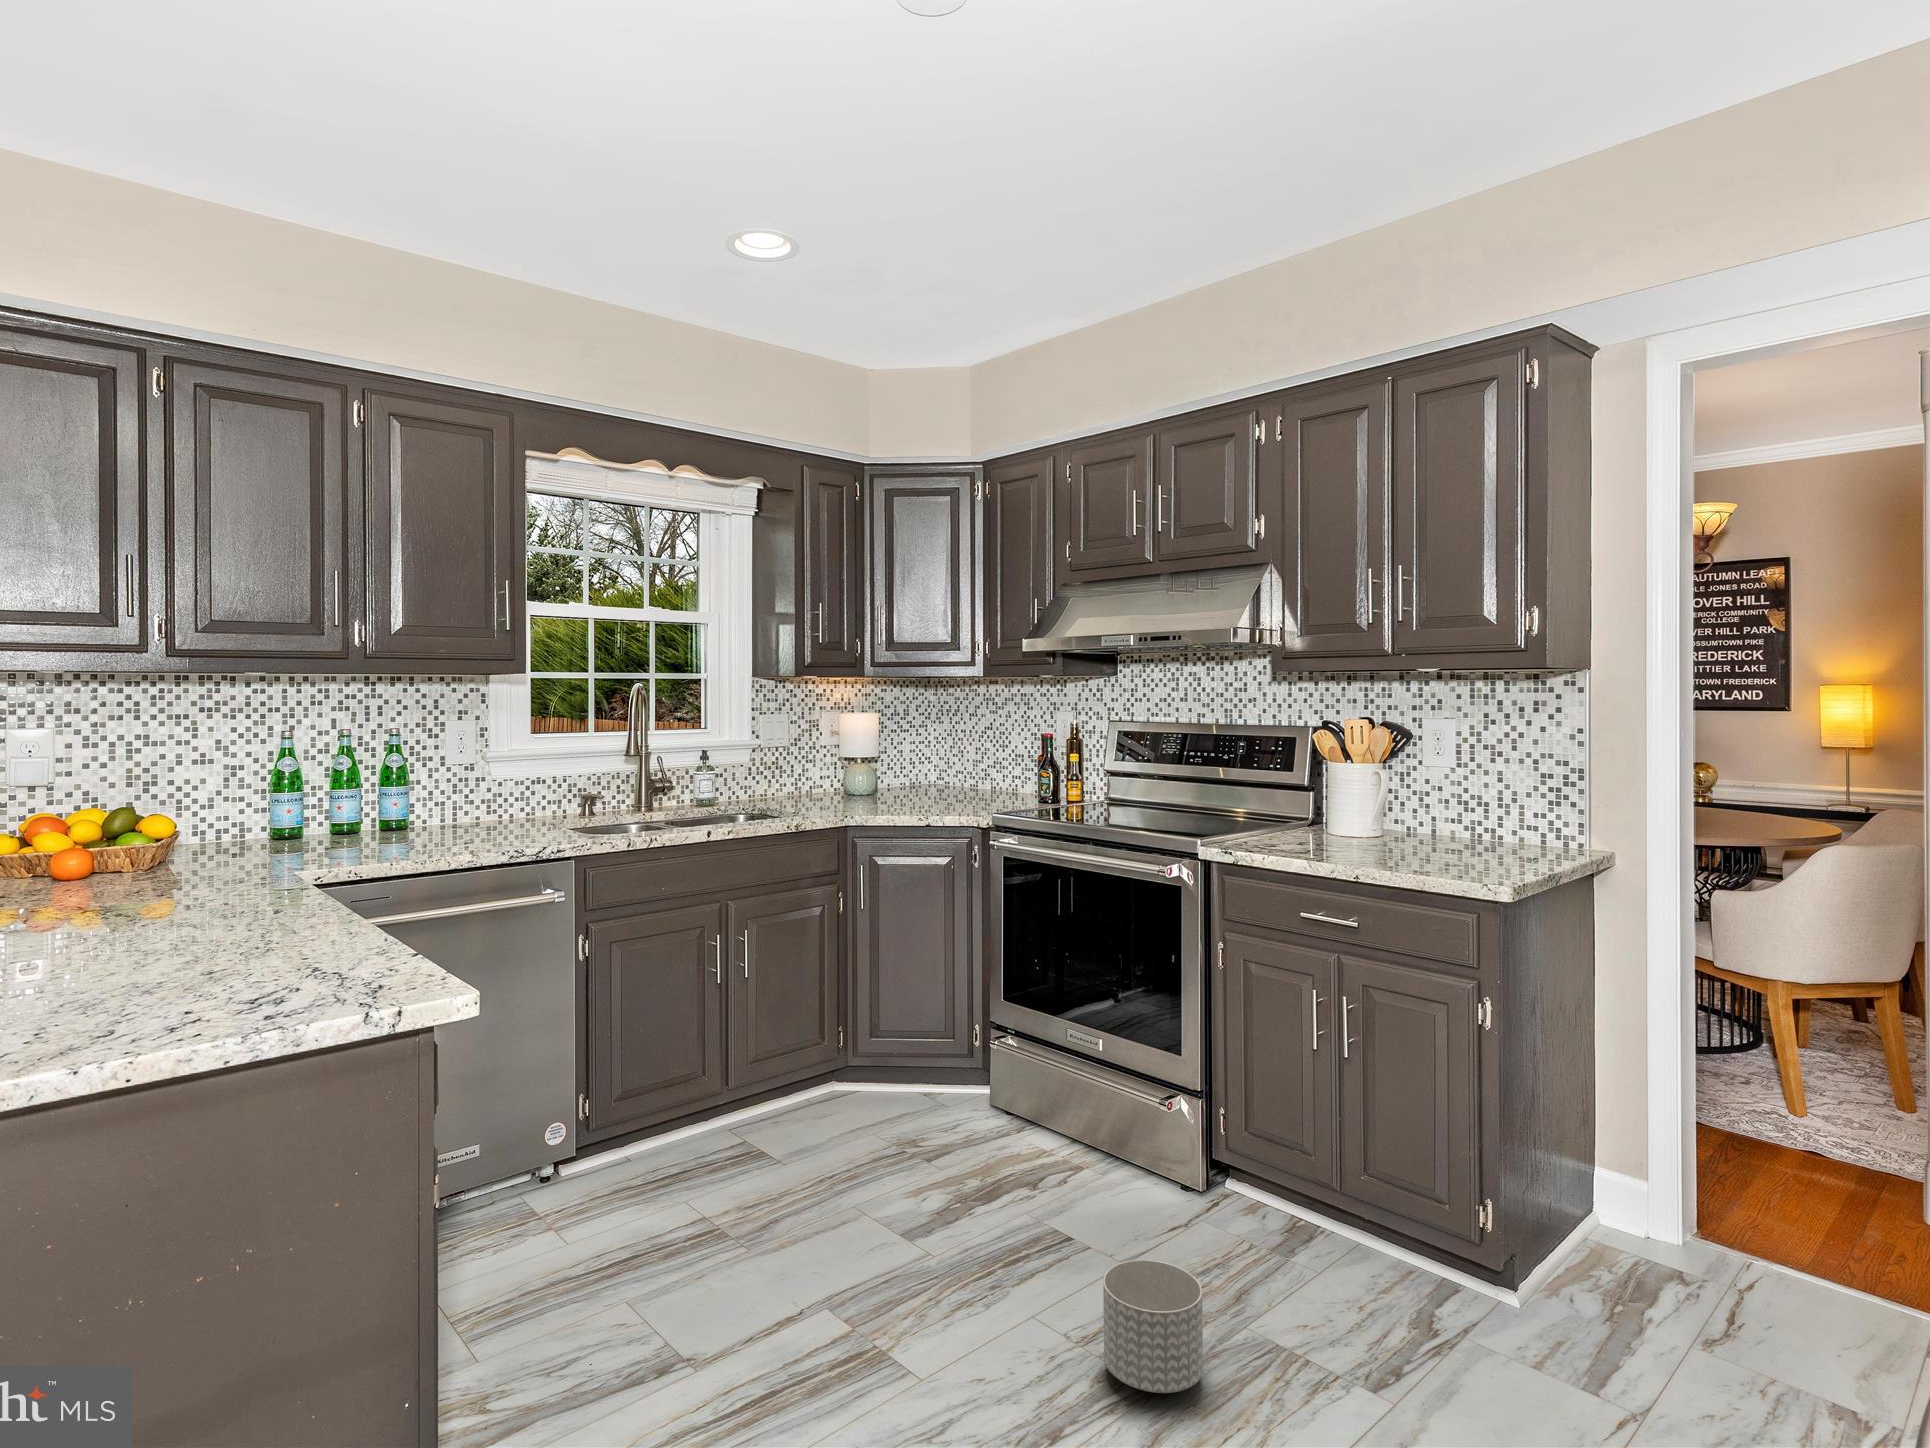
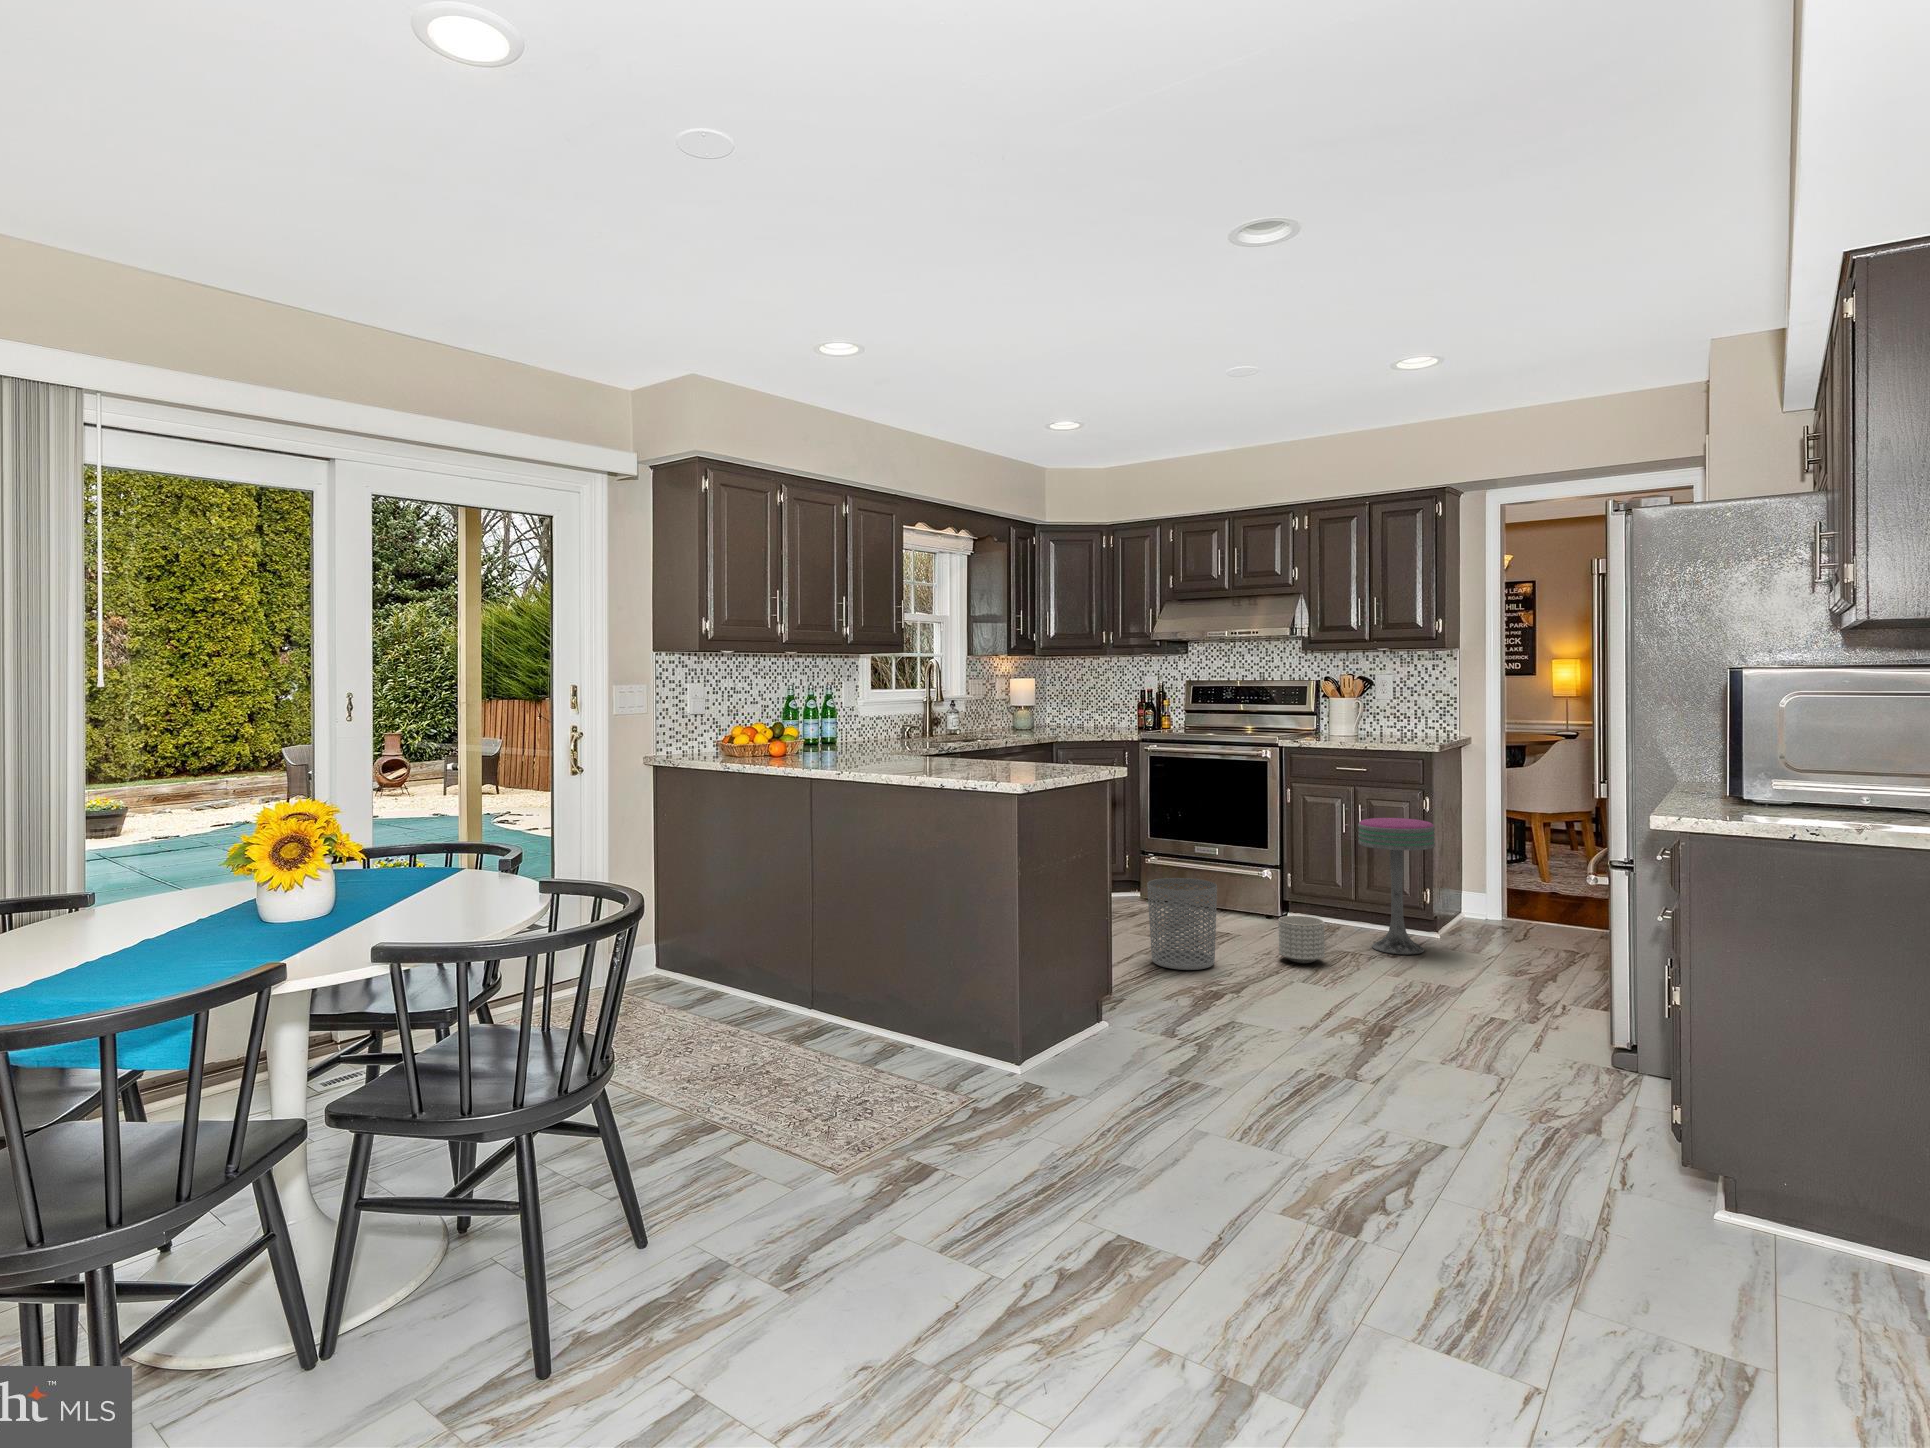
bar stool: none [1317,1037,1489,1378] -> present [1358,818,1435,954]
waste bin: none [813,1150,959,1391] -> present [1147,878,1217,970]

